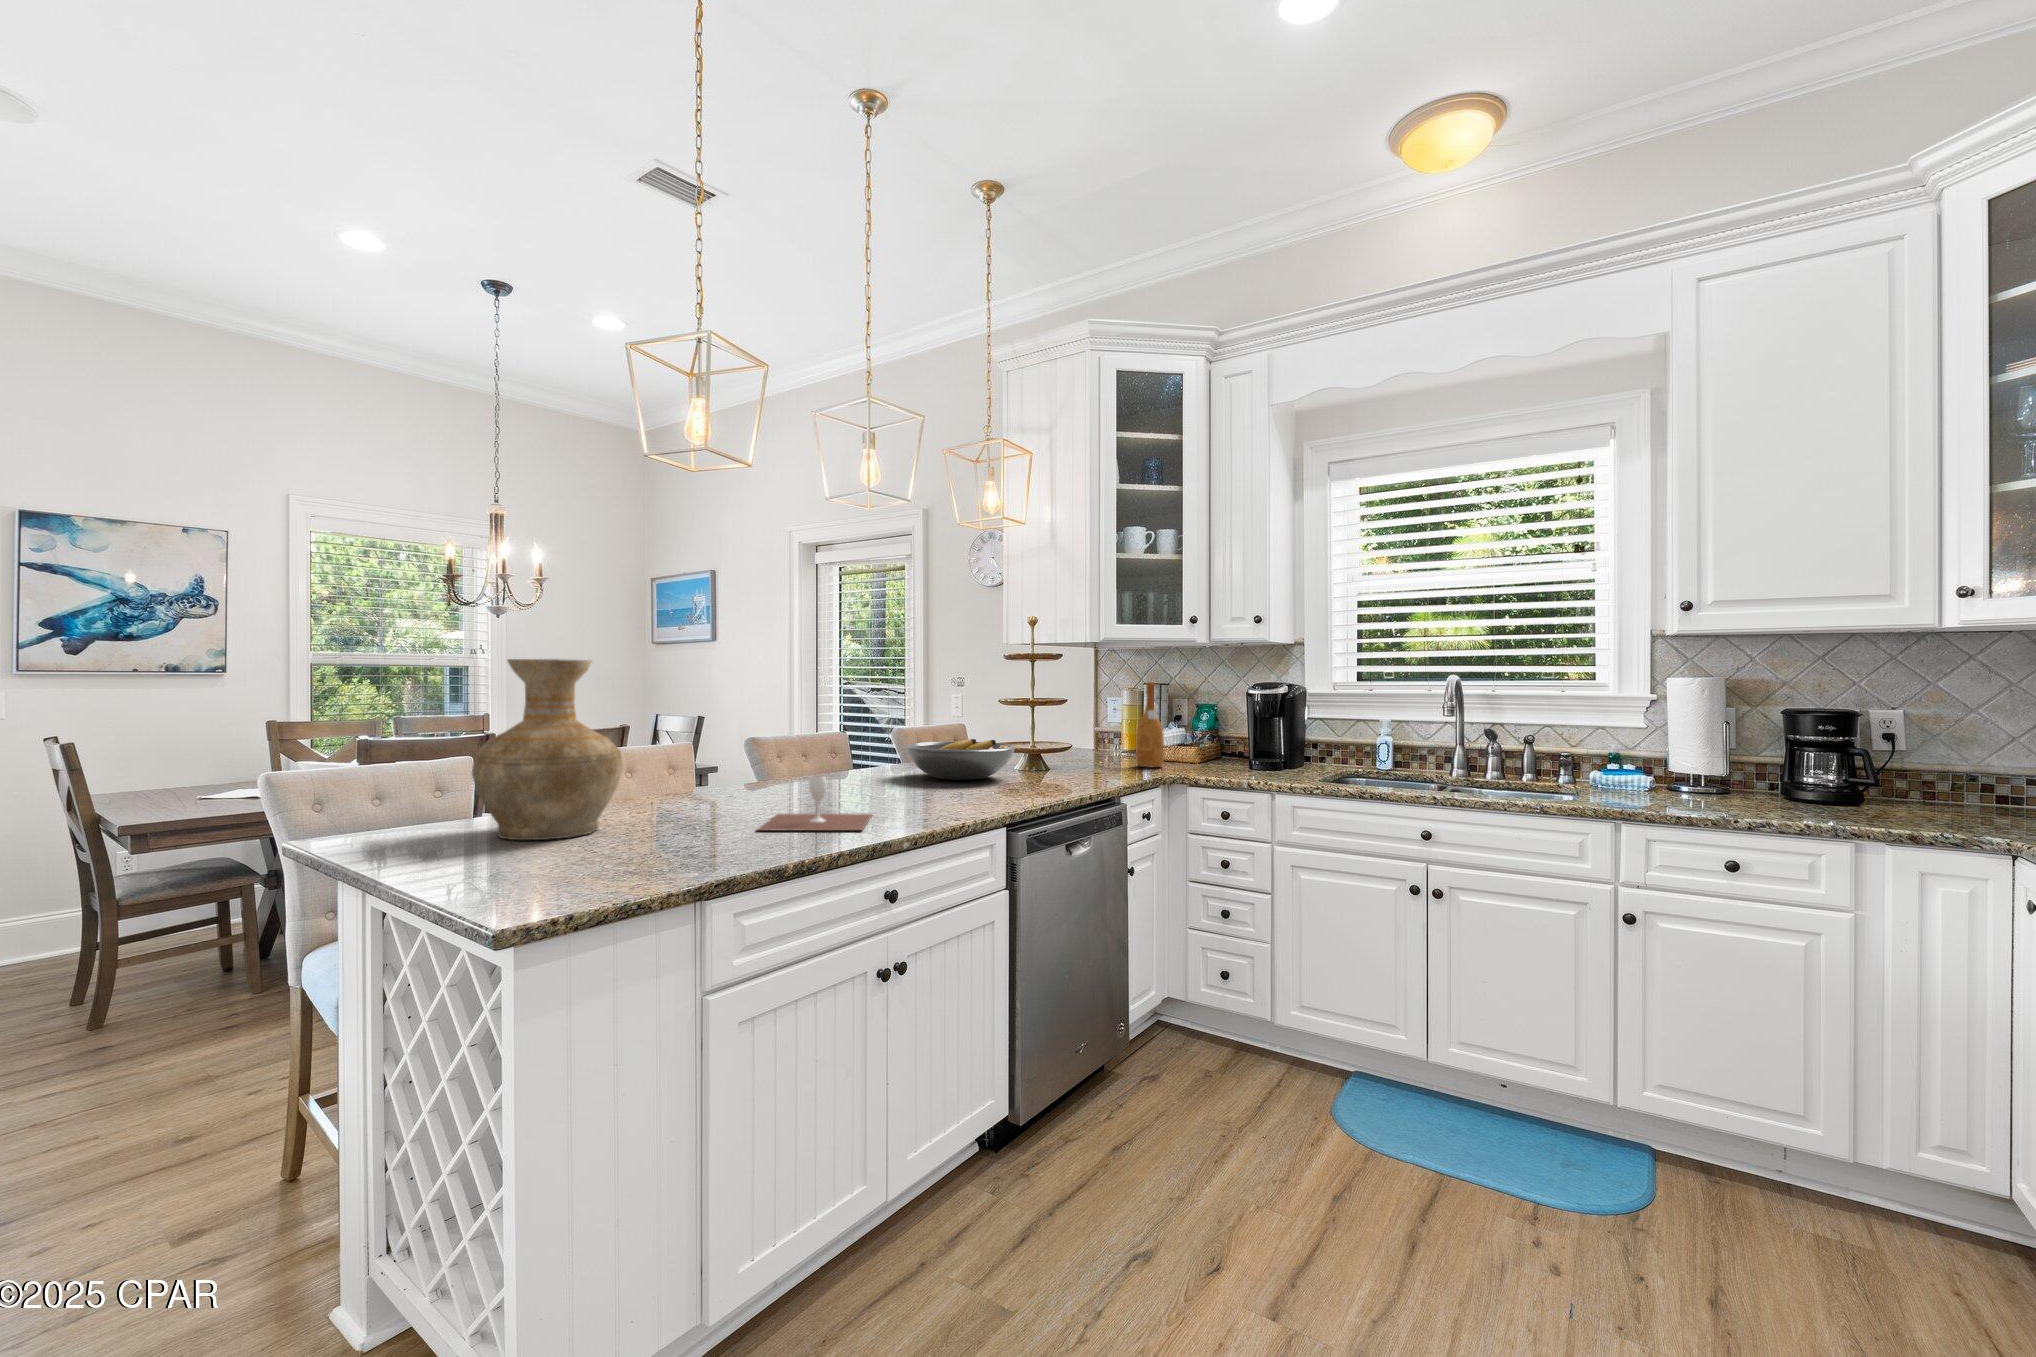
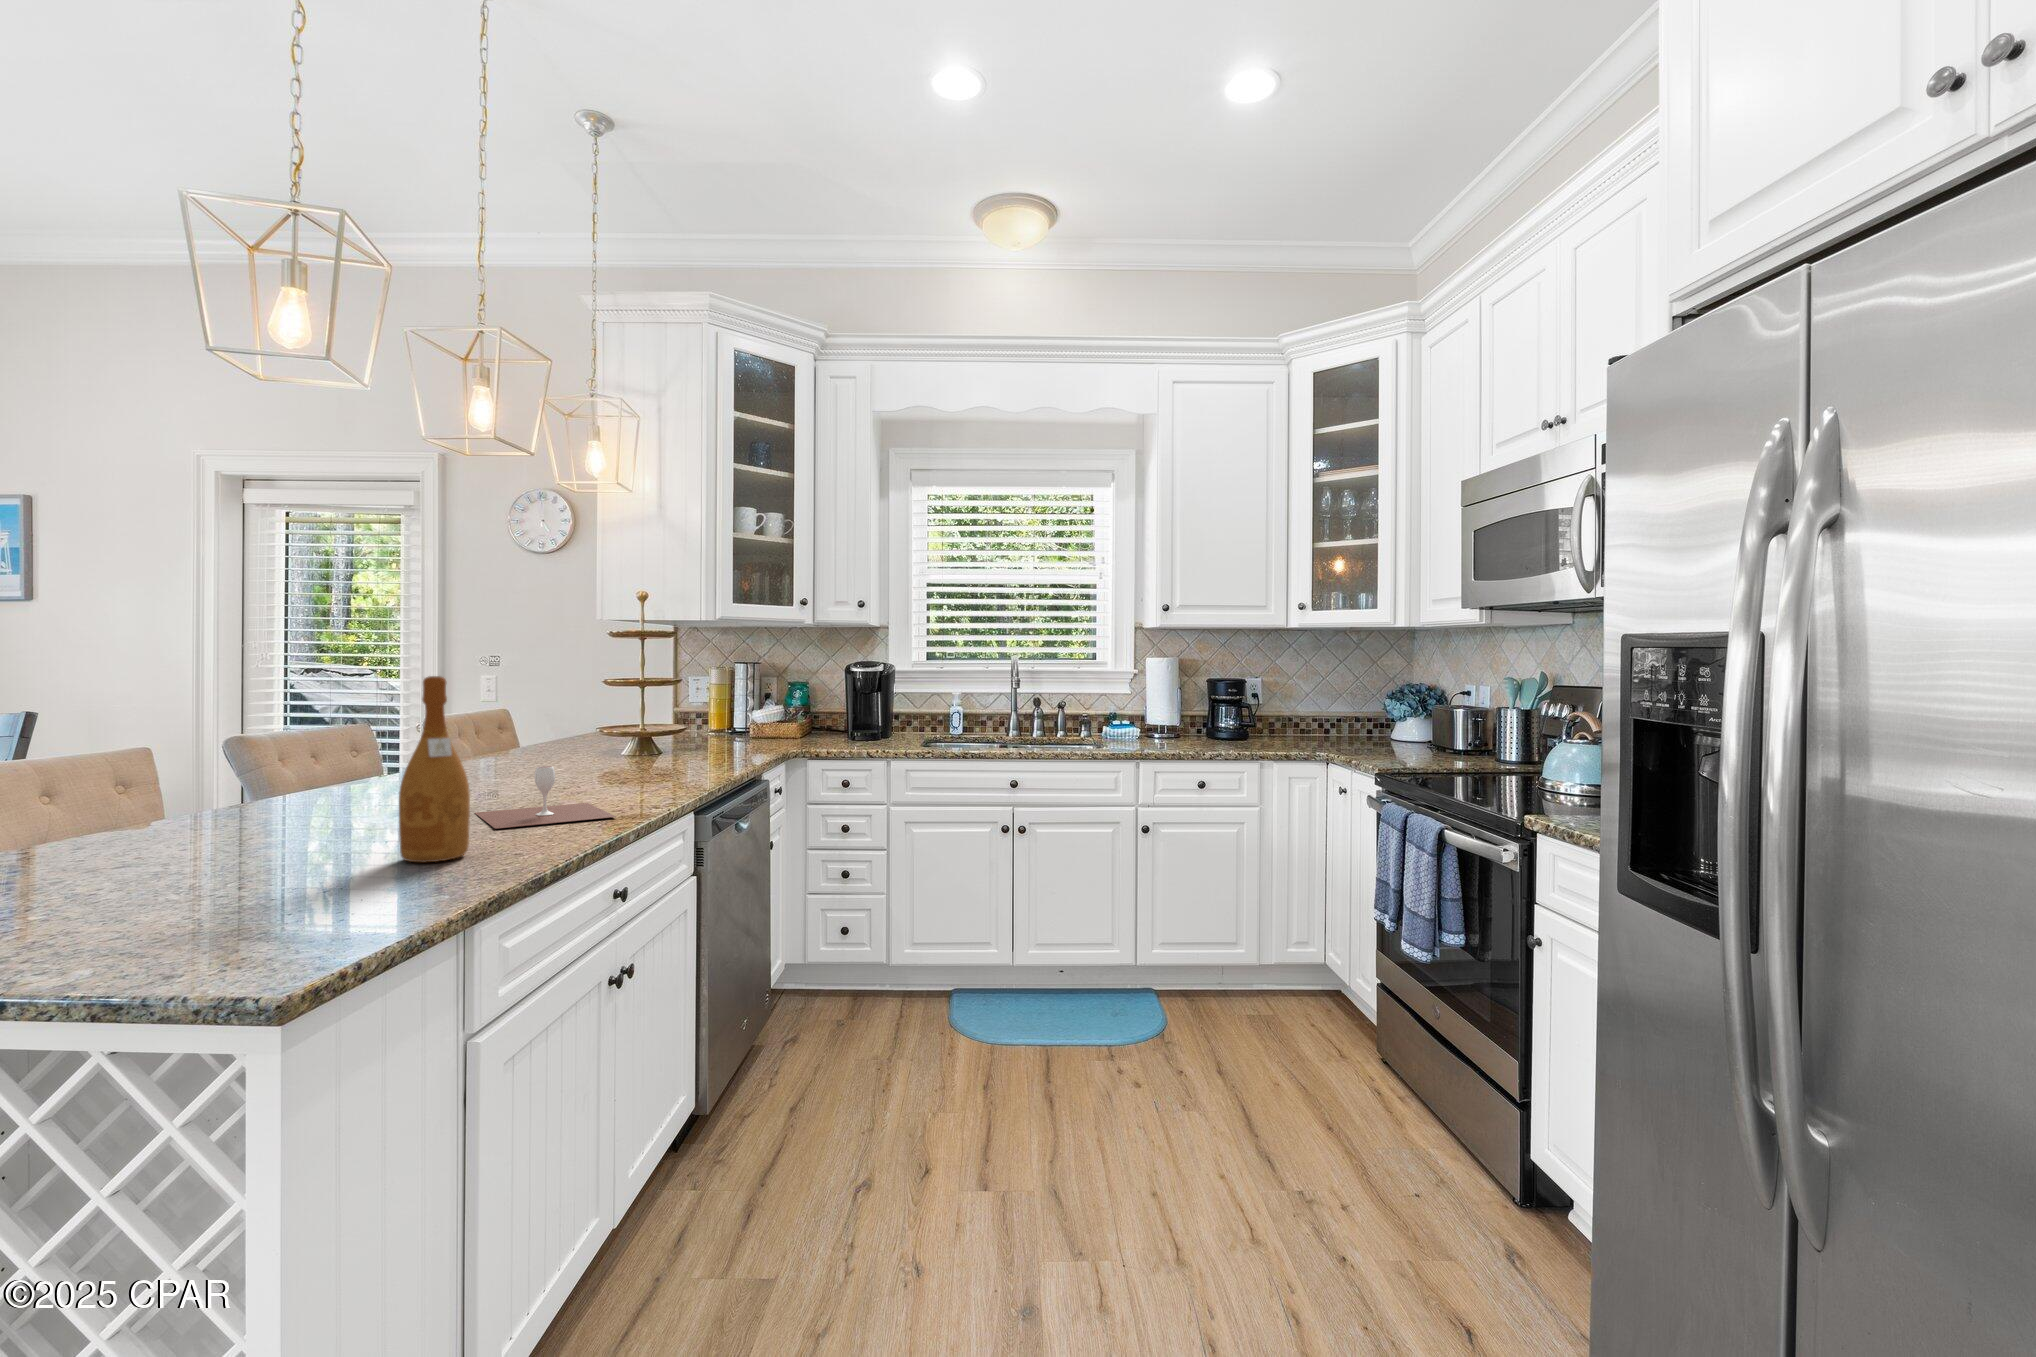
vase: present [472,659,622,840] -> none [90,640,313,872]
wine bottle: present [1136,682,1164,767] -> present [399,676,470,862]
fruit bowl: present [905,739,1016,780] -> none [533,723,663,766]

